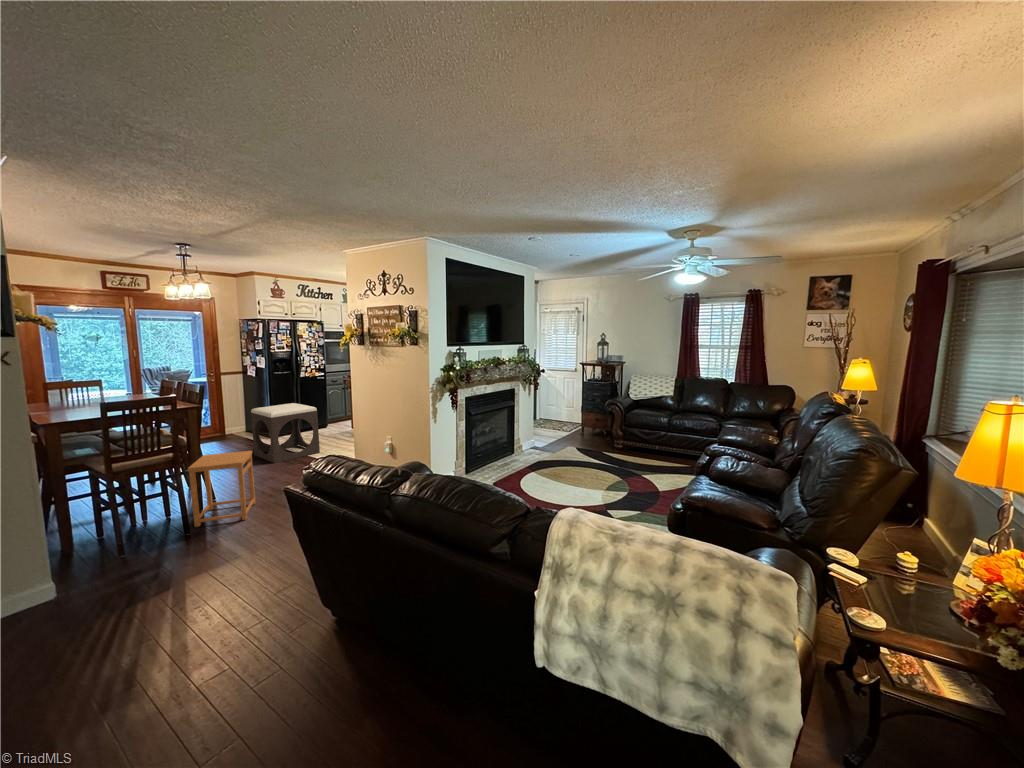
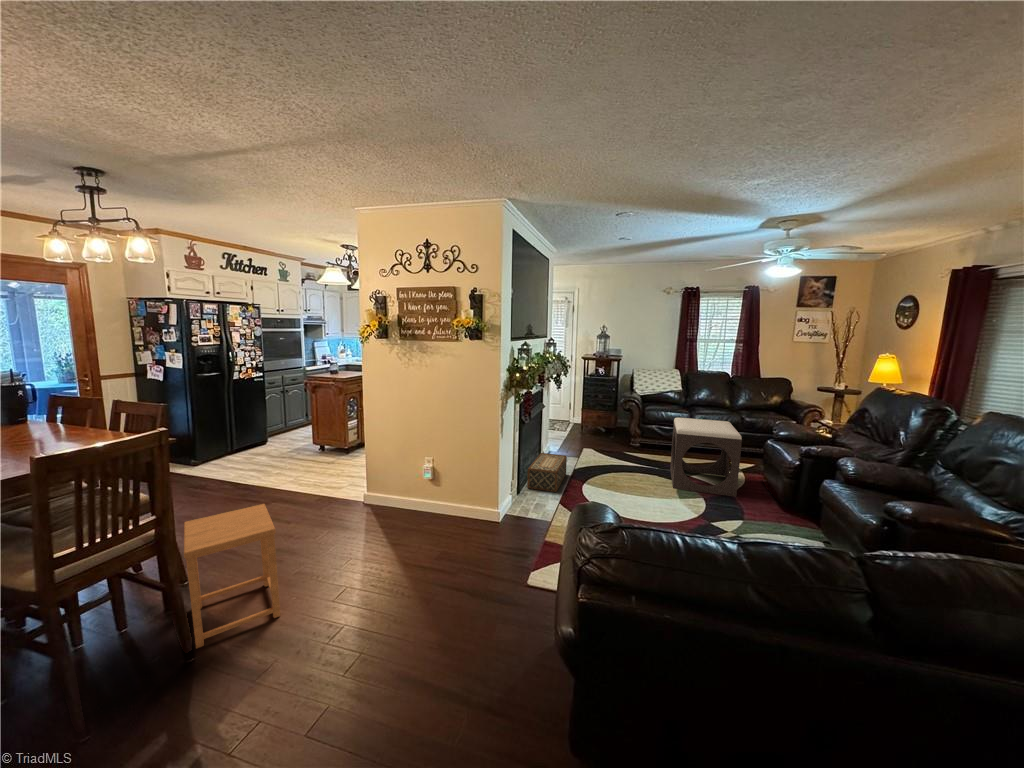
footstool: present [251,403,320,463] -> present [670,418,742,497]
woven basket: none [479,443,524,474] -> present [527,453,567,492]

